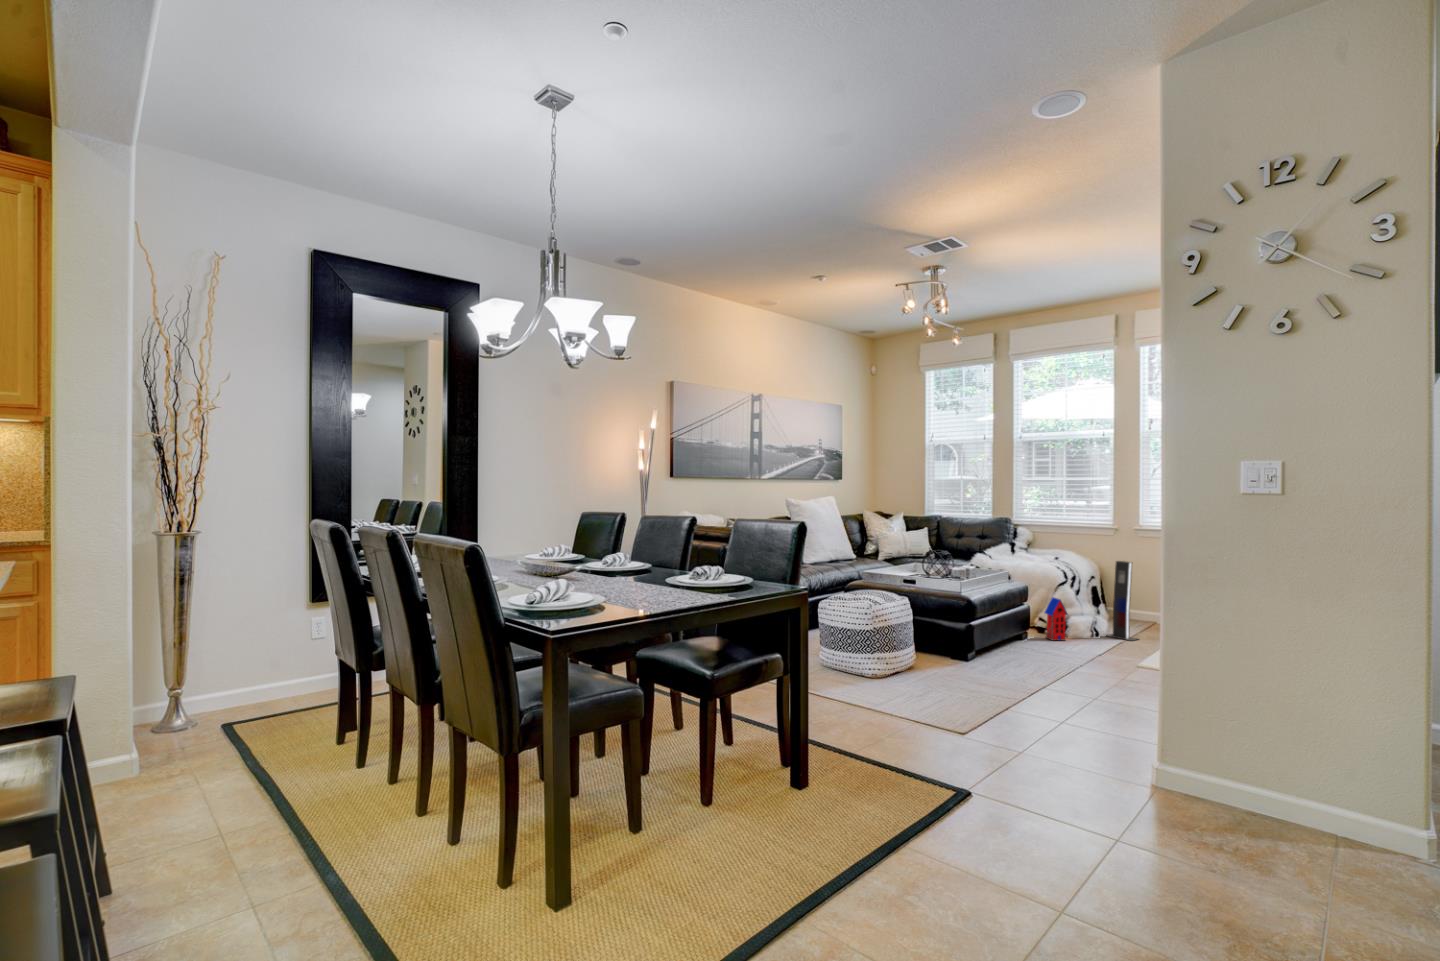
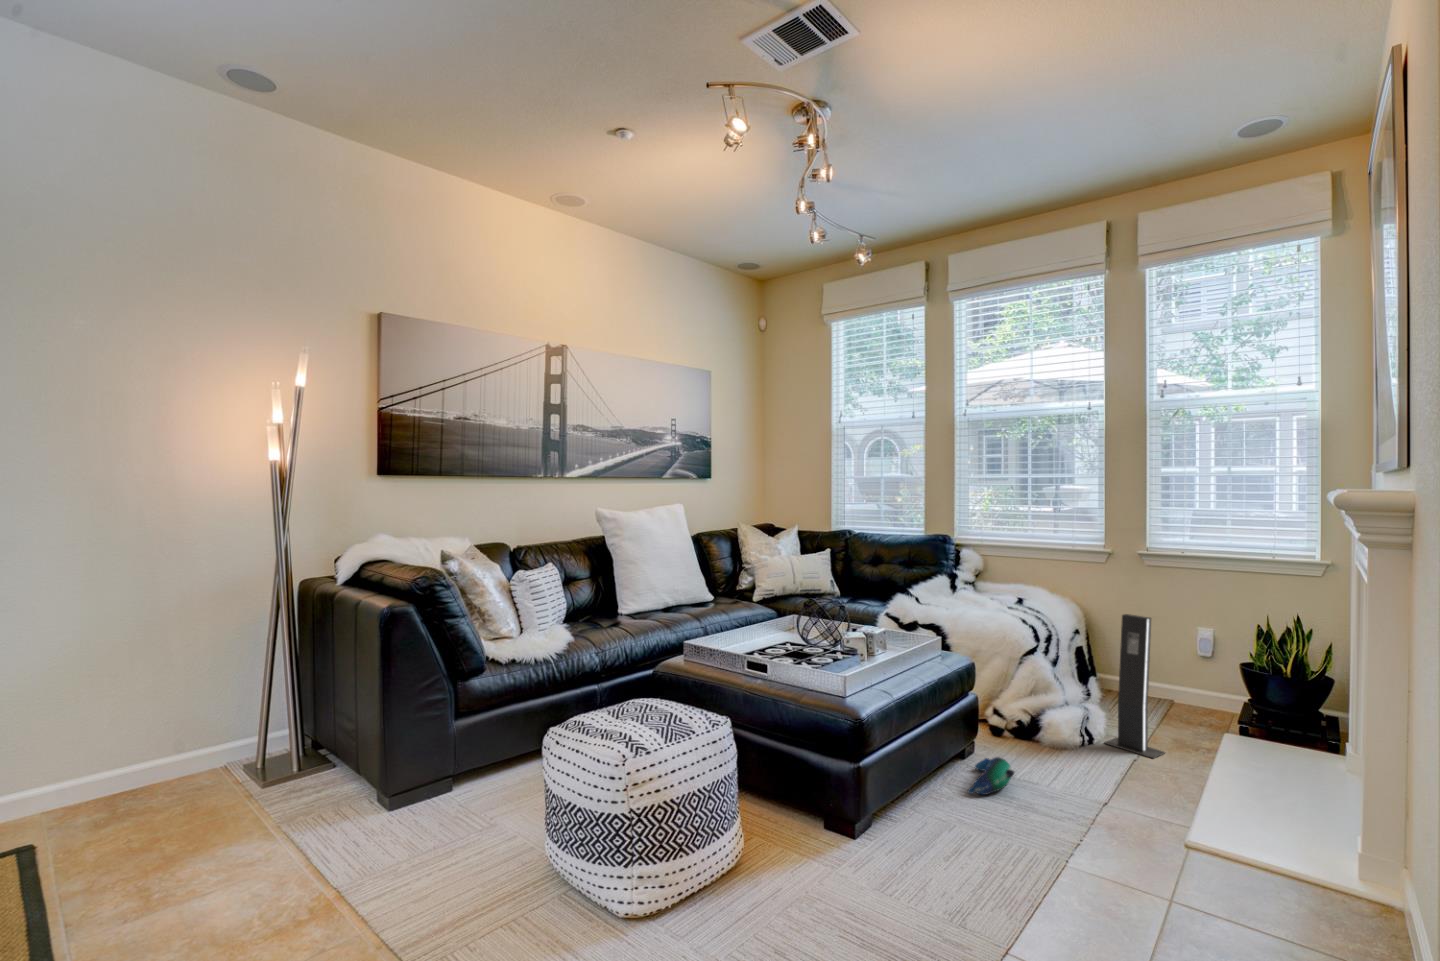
toy house: present [1045,597,1068,641] -> none [1002,681,1045,761]
plush toy: none [1024,634,1050,650] -> present [968,757,1014,795]

